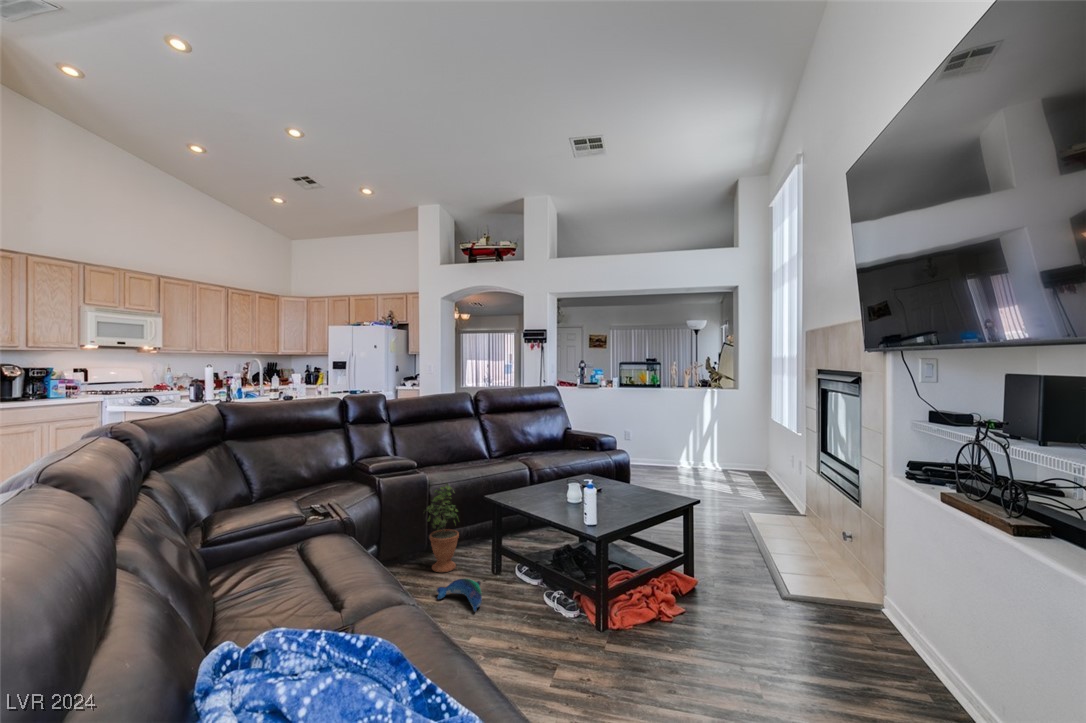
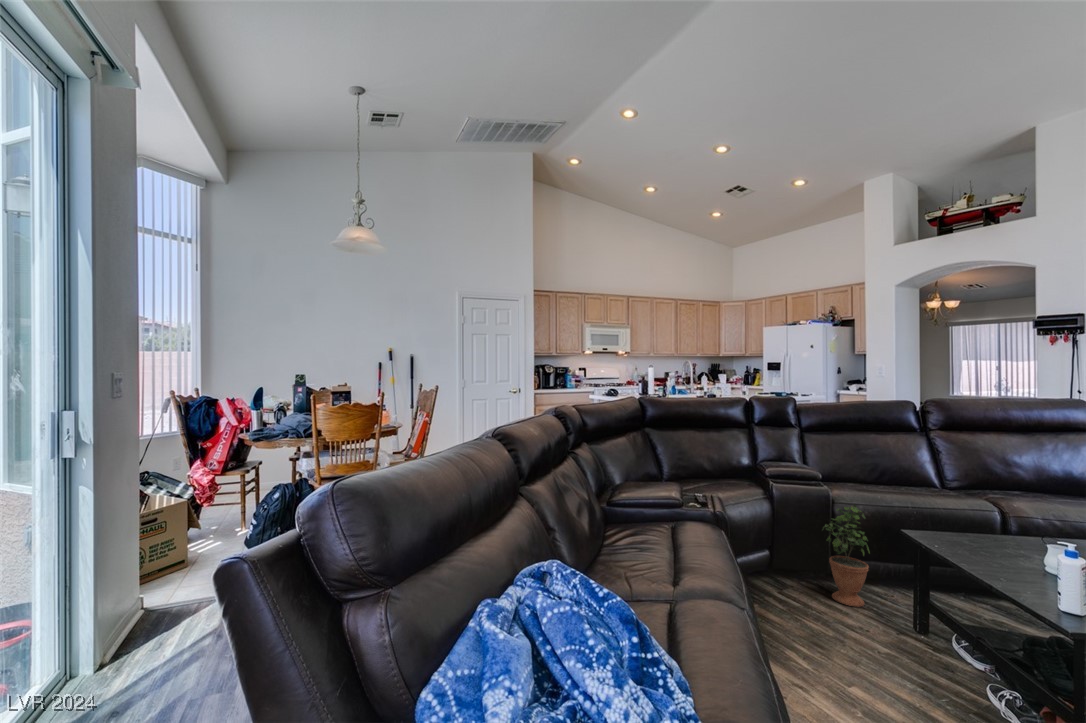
plush toy: present [436,578,482,612] -> none [826,614,884,657]

